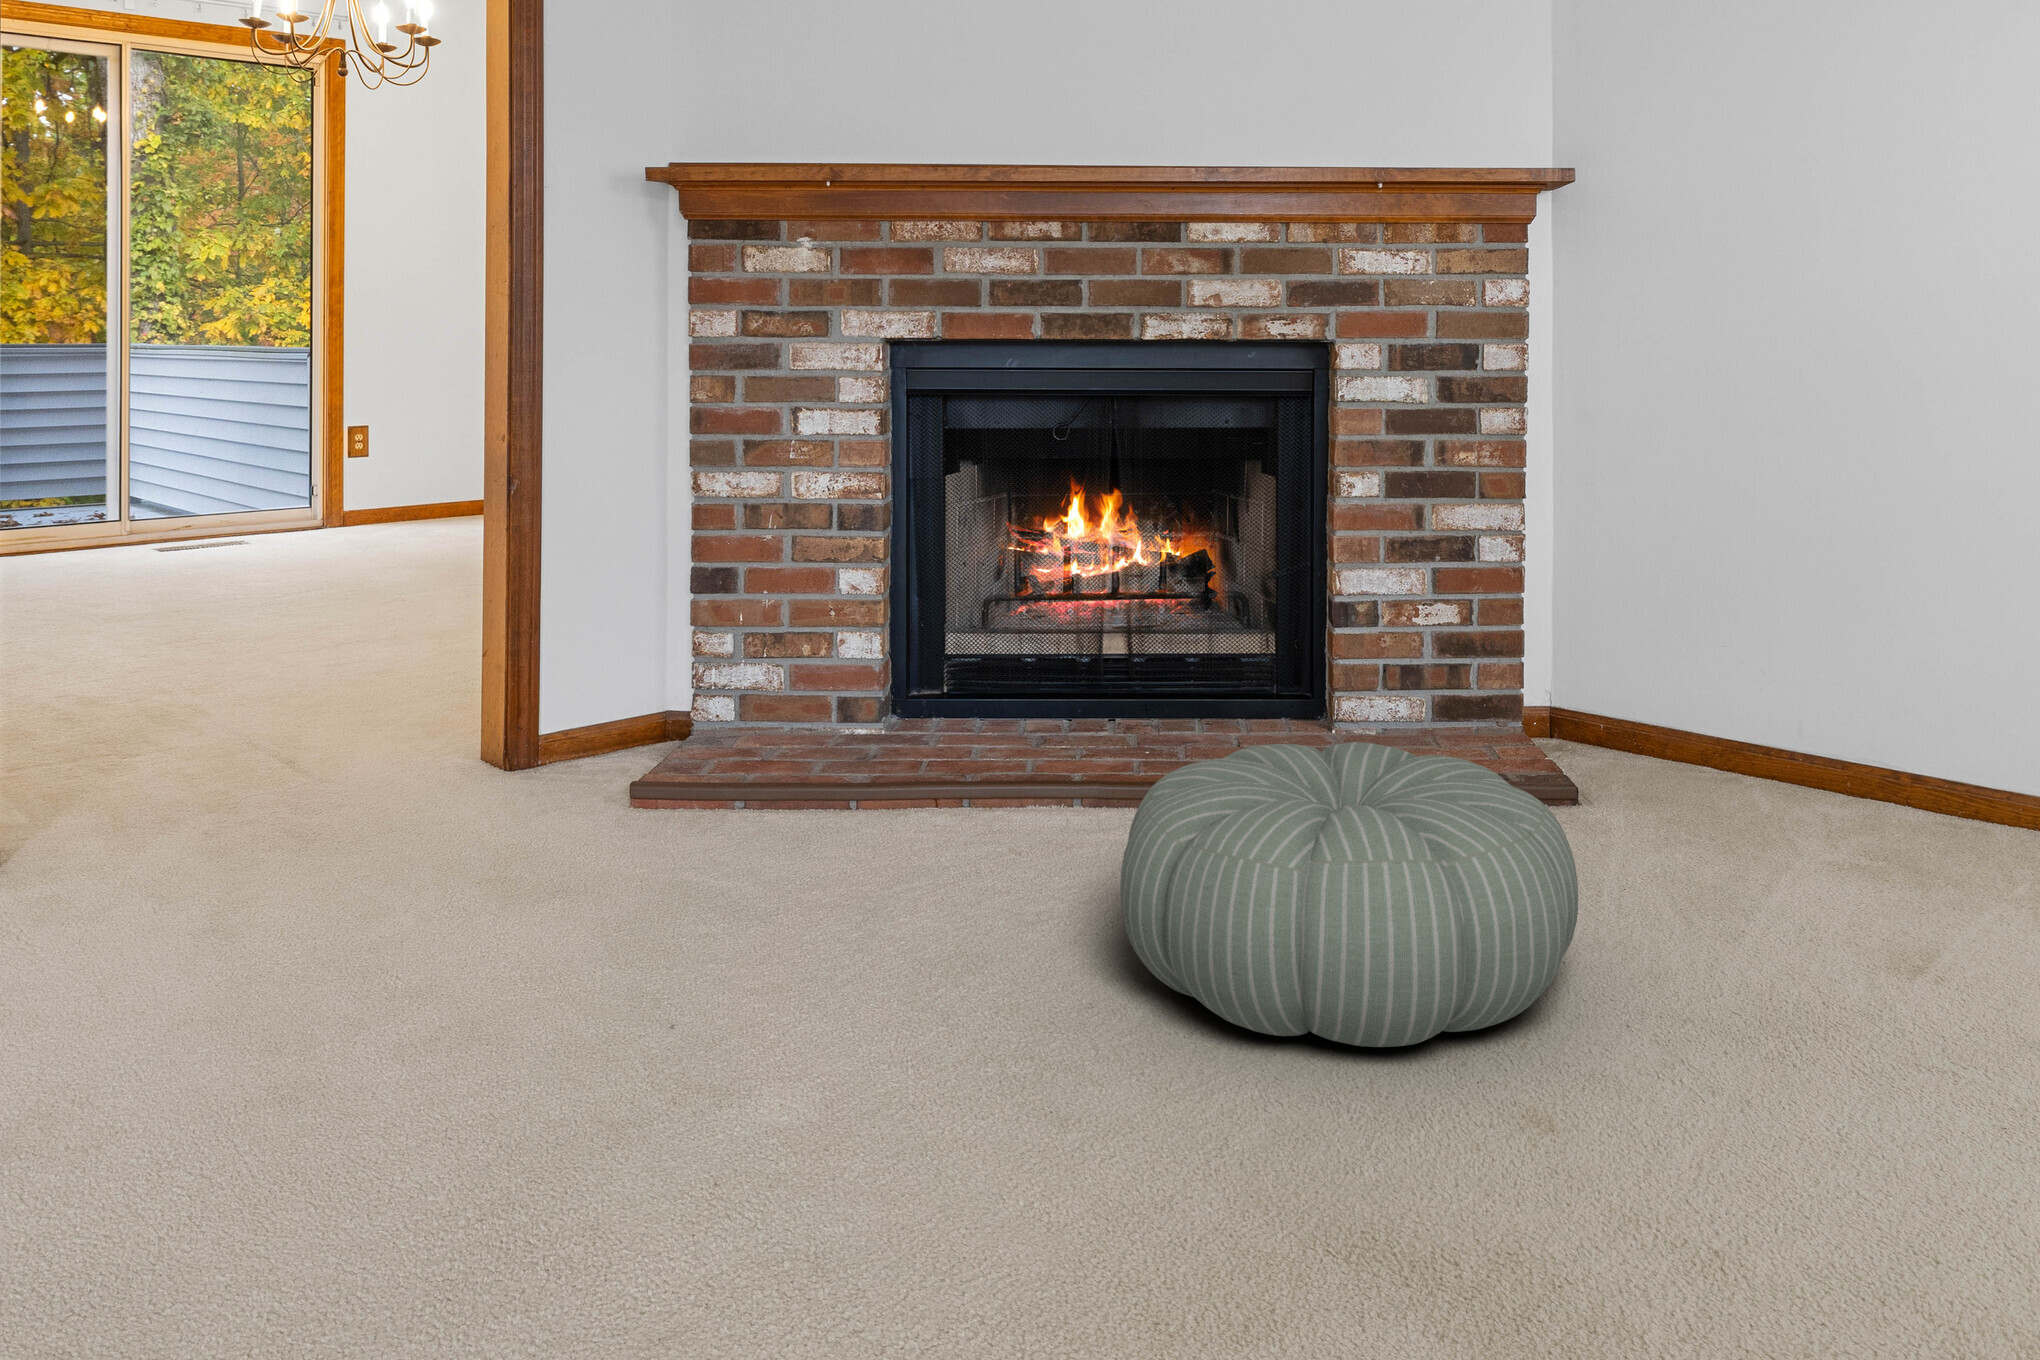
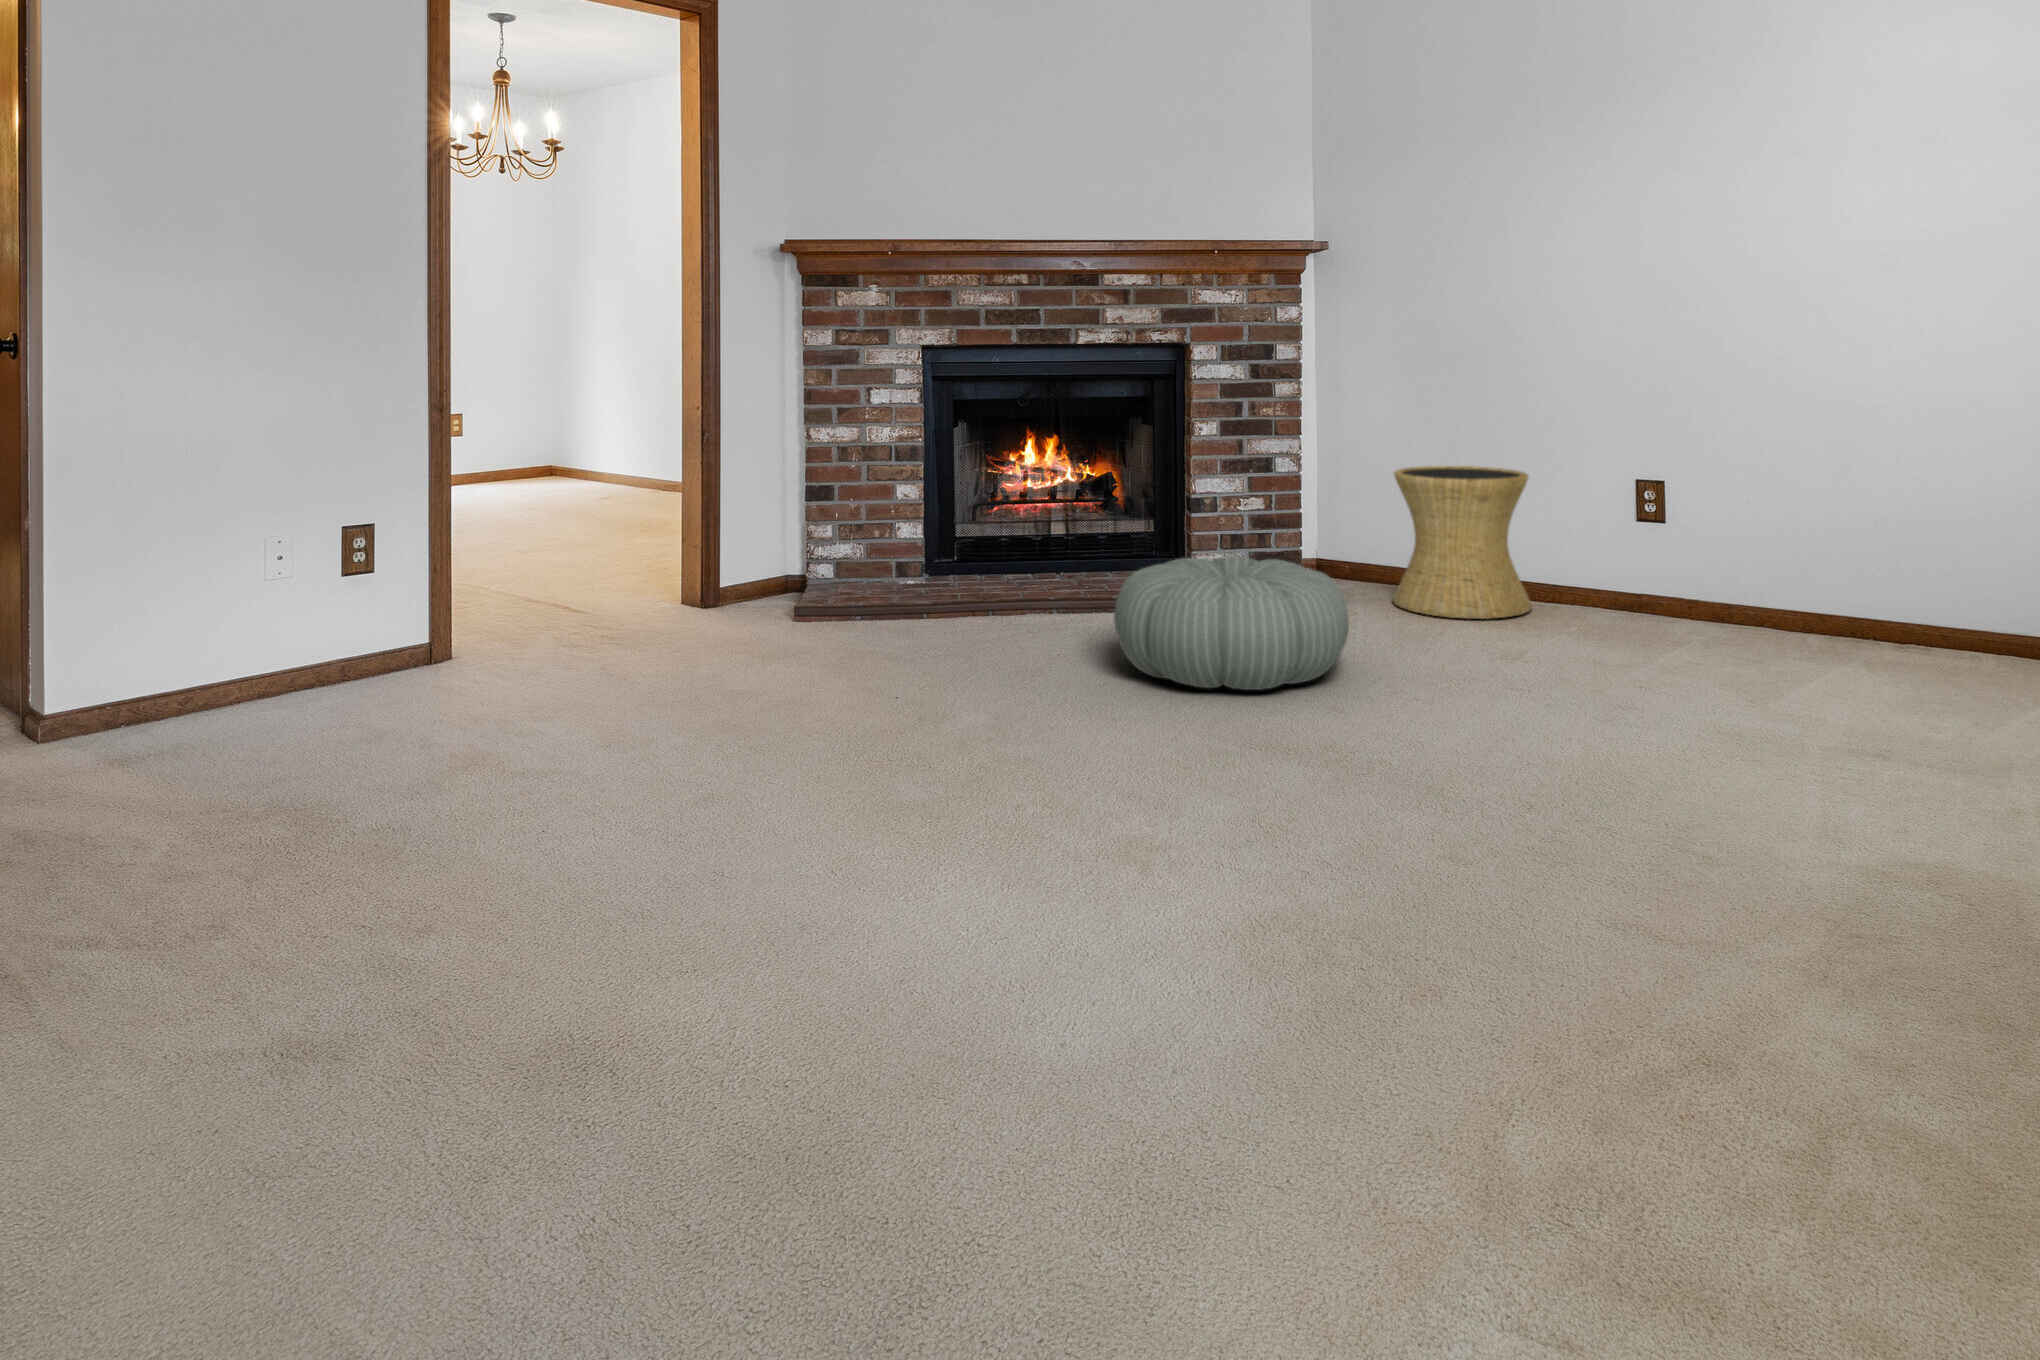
side table: none [1680,563,1940,859] -> present [1393,466,1532,619]

